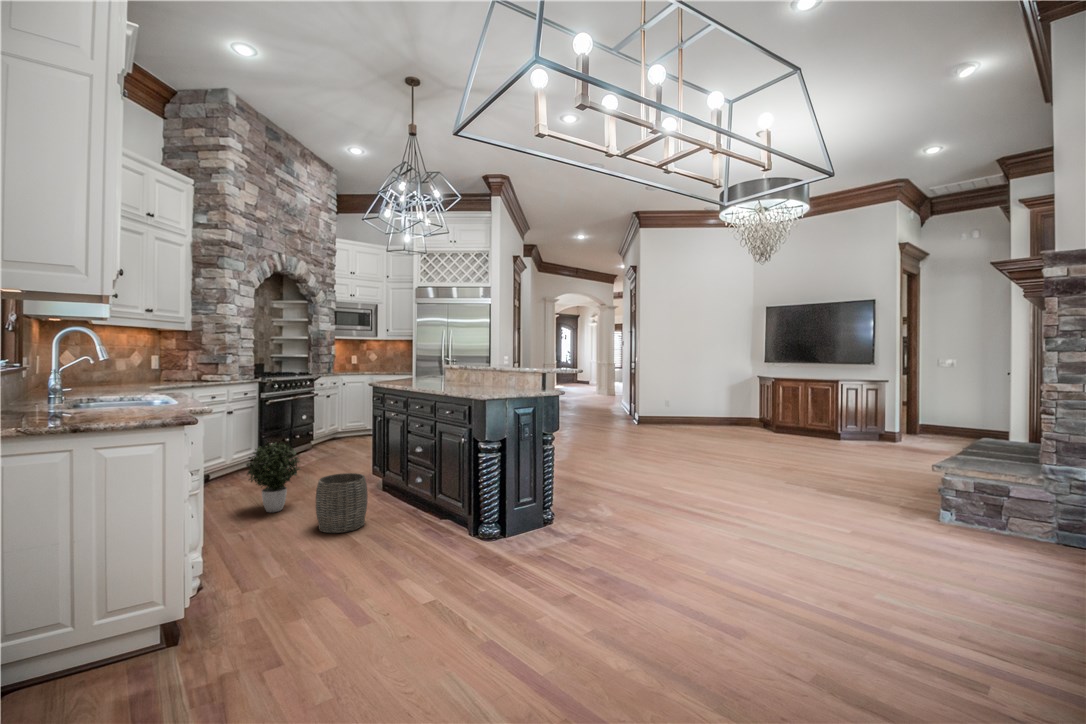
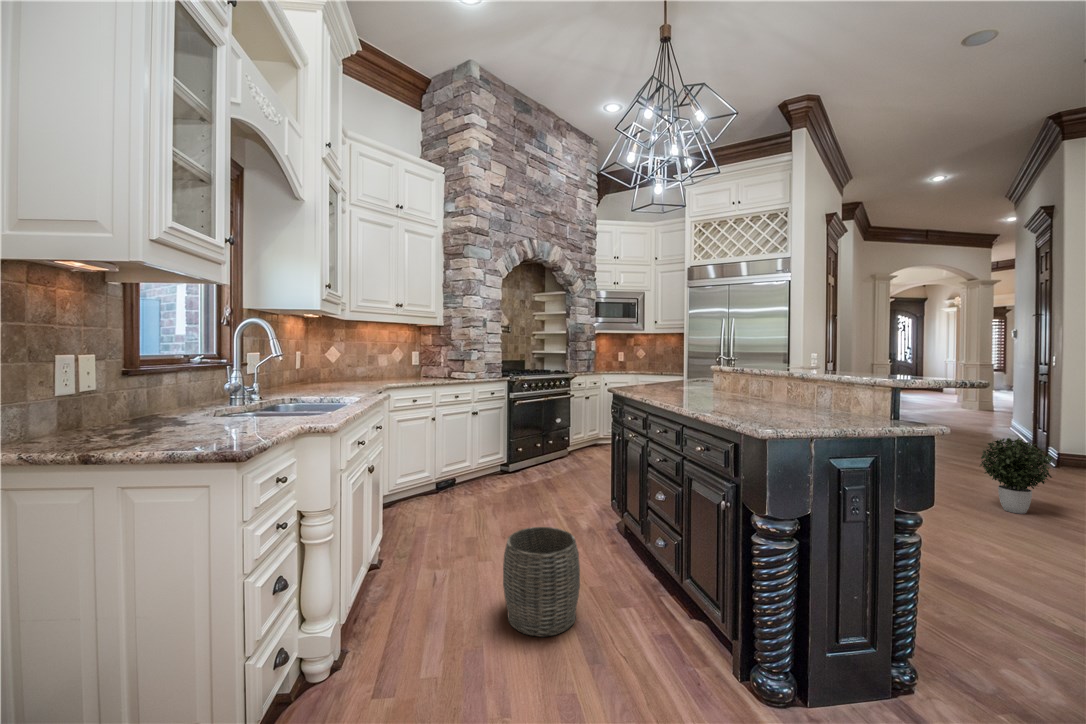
potted plant: present [246,442,300,512] -> present [980,438,1053,514]

